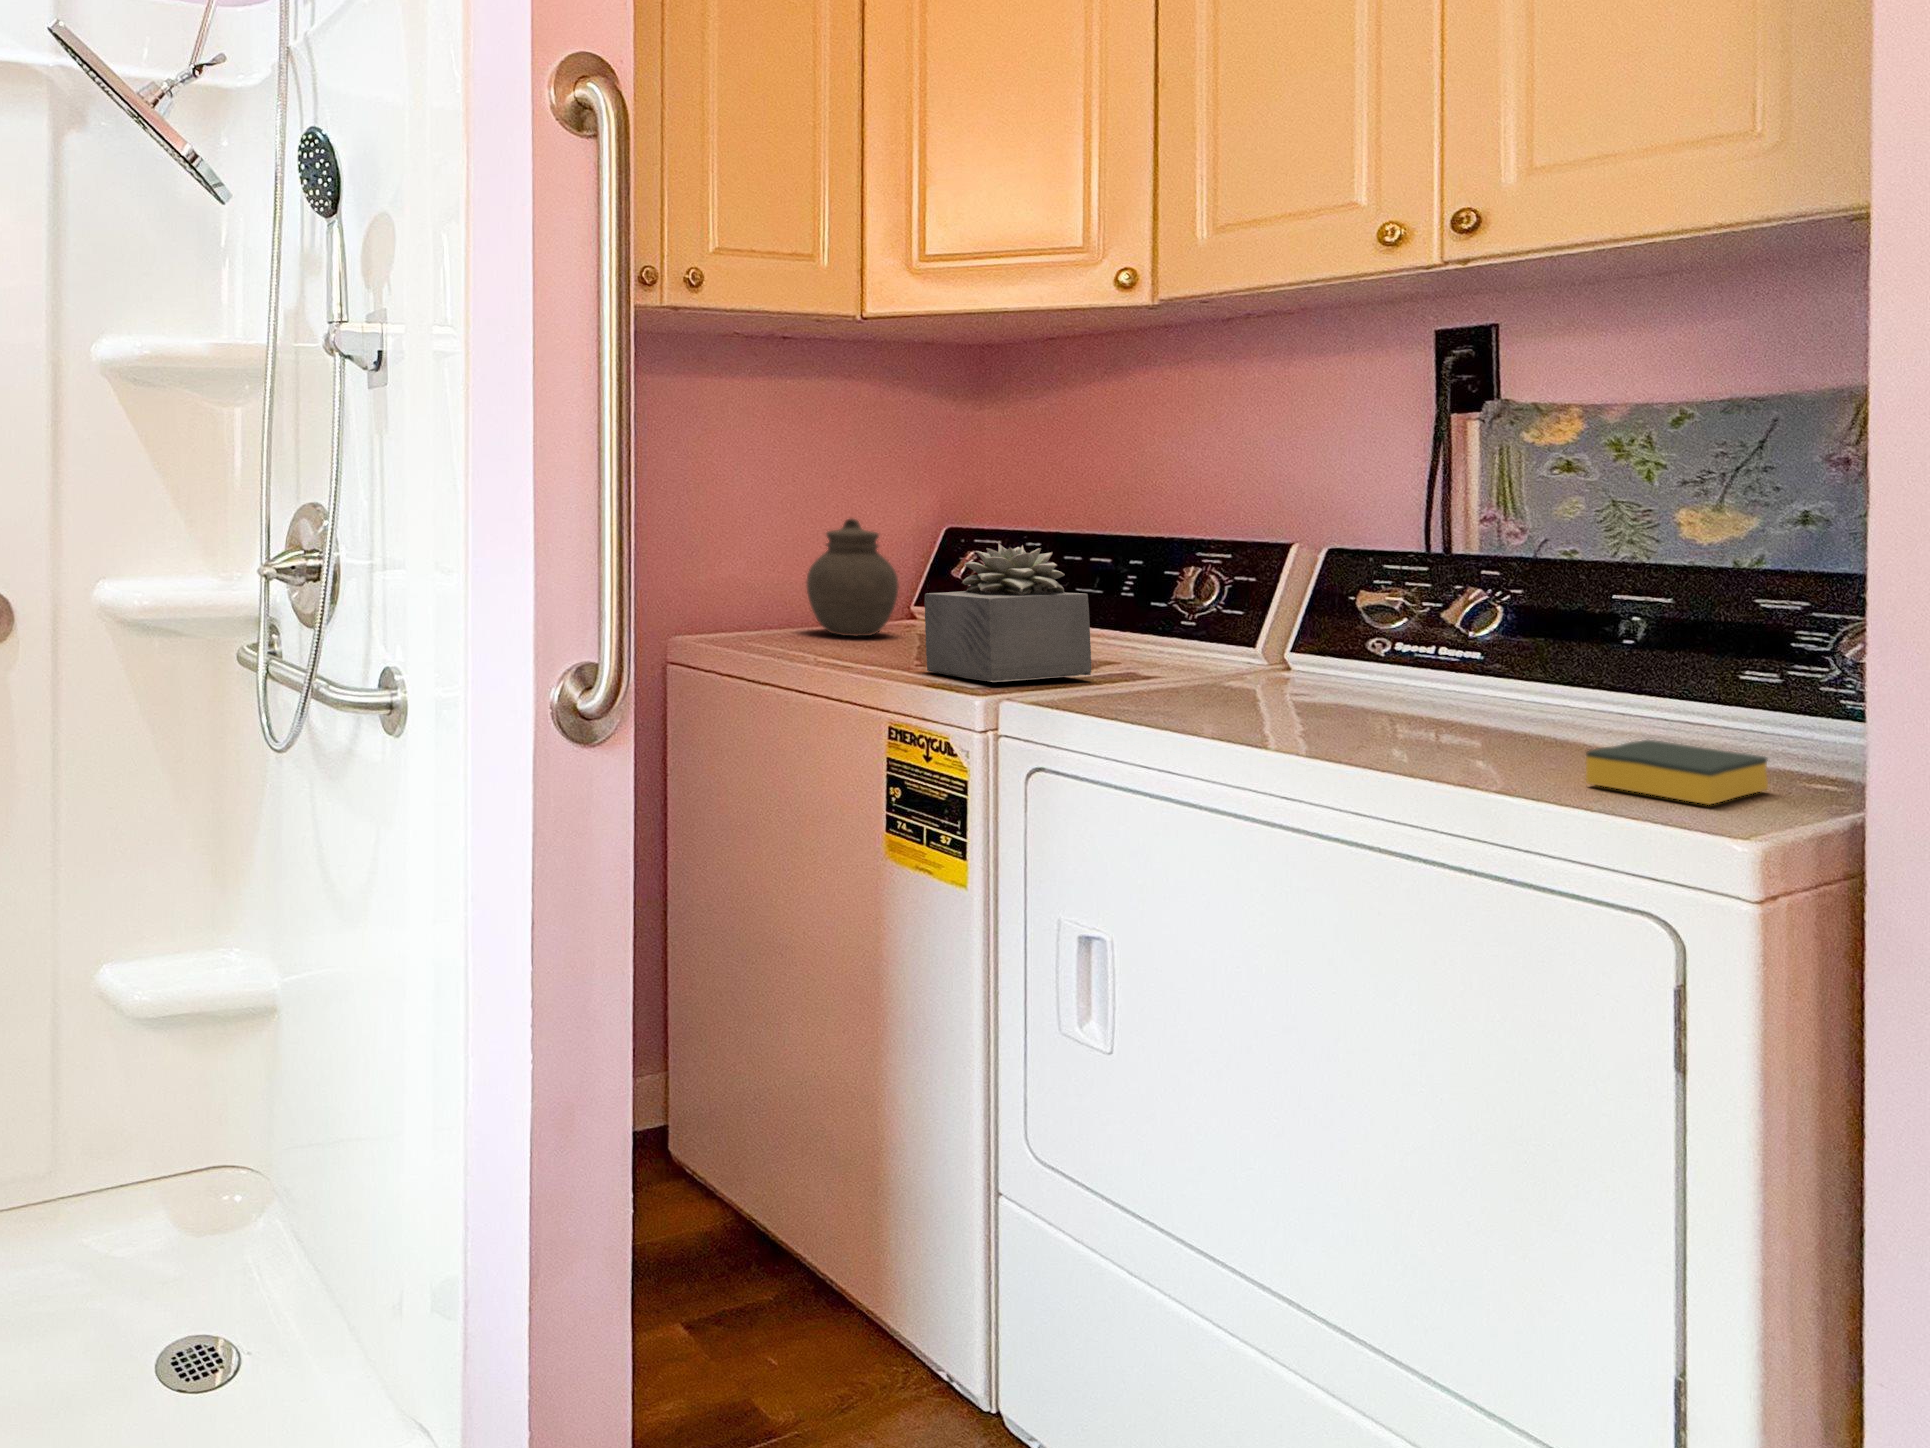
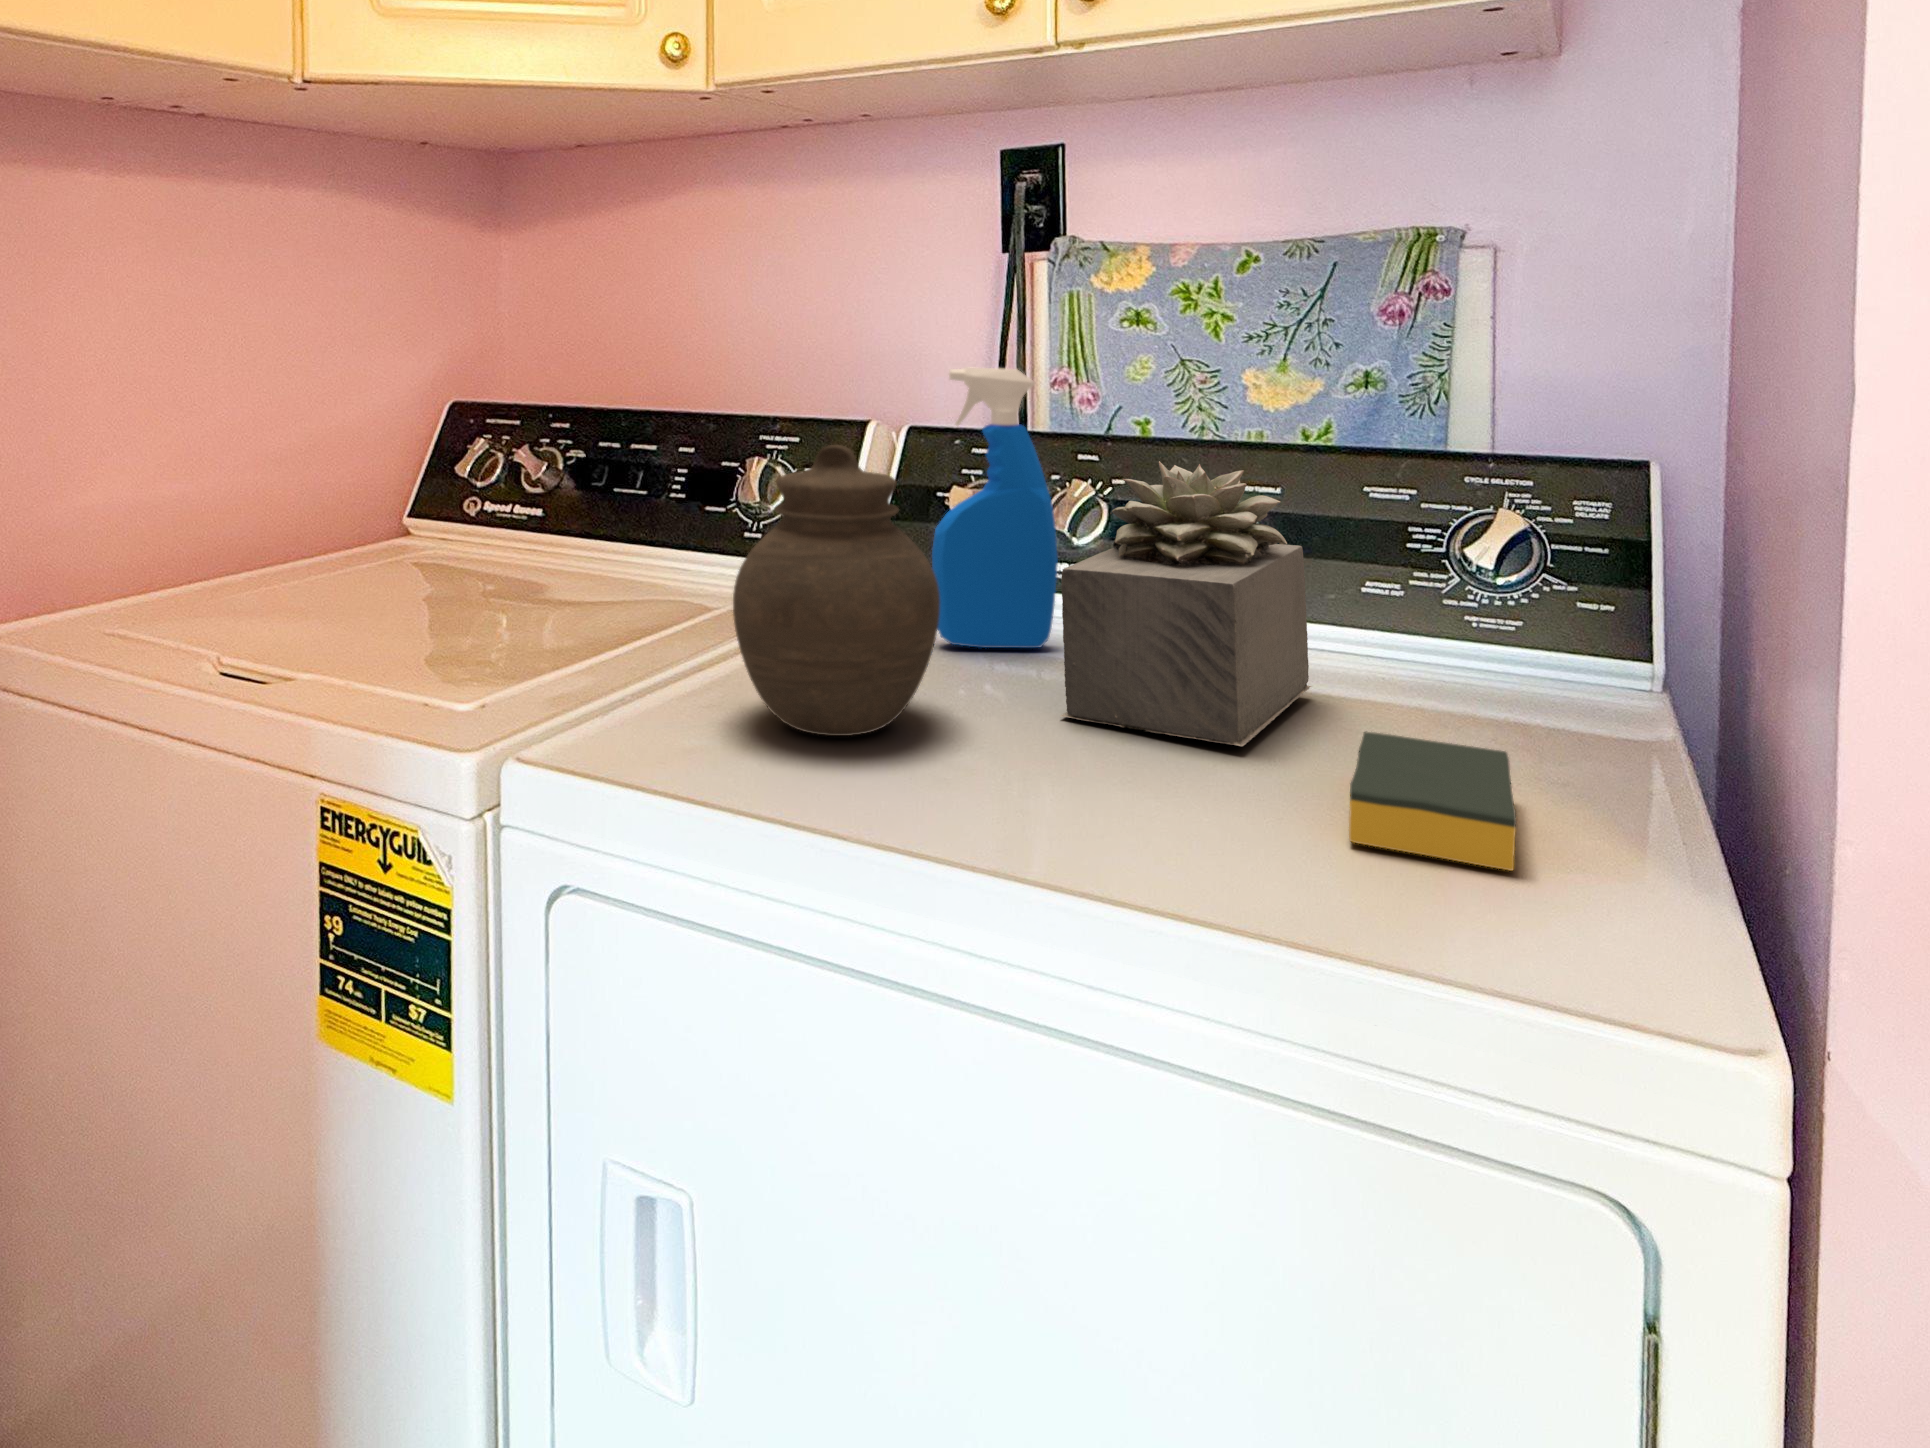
spray bottle: none [1327,499,1442,704] -> present [932,368,1058,648]
jar: present [806,519,899,636] -> present [733,445,940,736]
succulent plant: present [924,543,1091,682] -> present [1061,461,1311,746]

